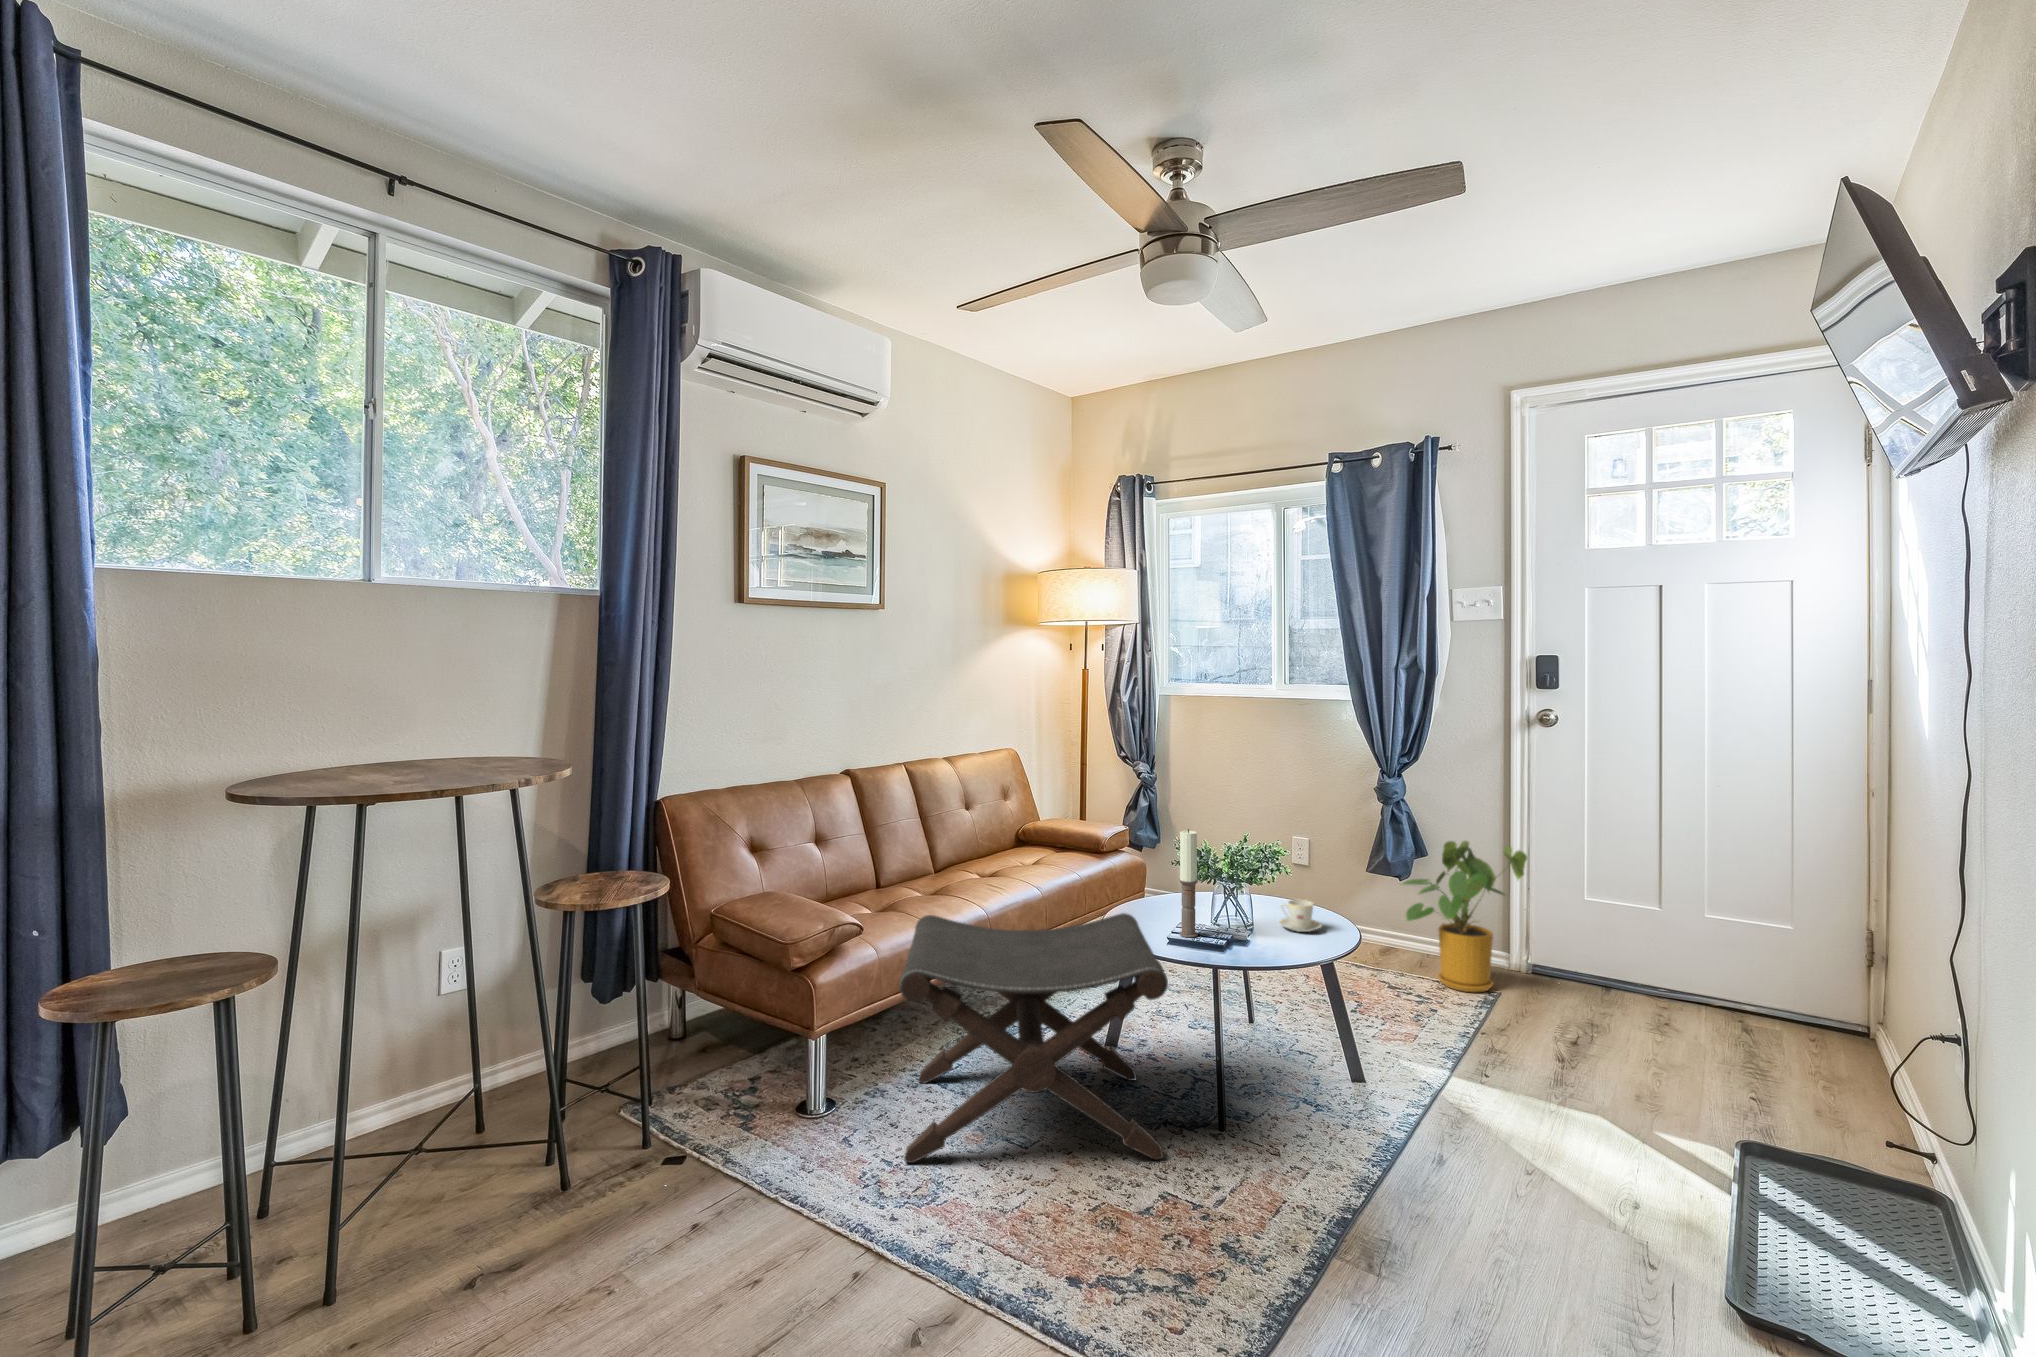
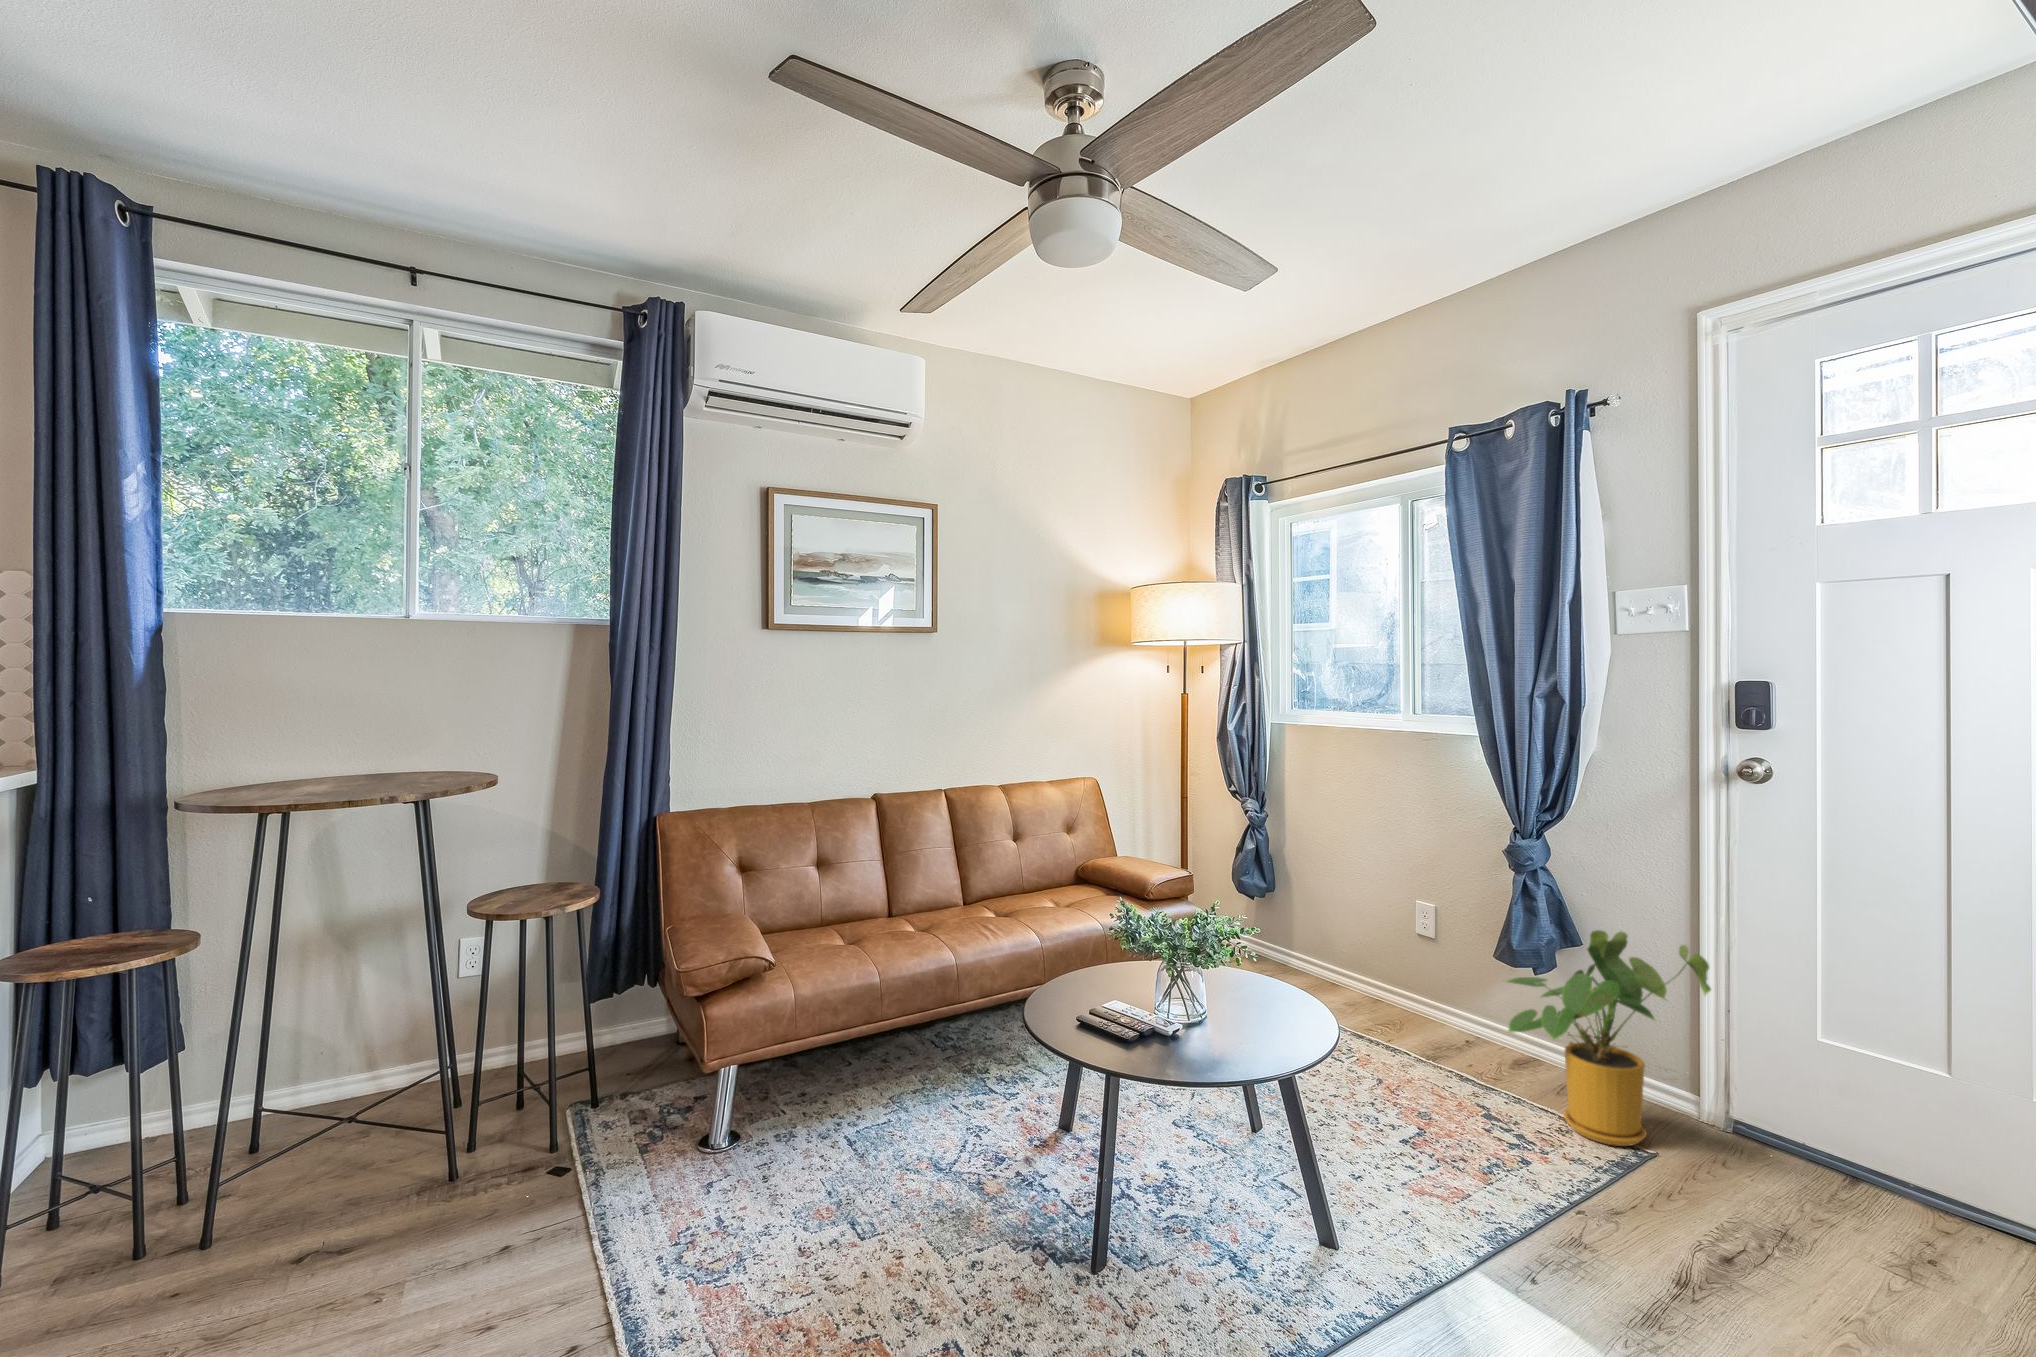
candle: present [1179,829,1198,937] -> none [1094,889,1116,1022]
teacup: present [1280,900,1322,932] -> none [1232,990,1286,1035]
footstool: present [899,913,1168,1163] -> none [721,957,1062,1294]

